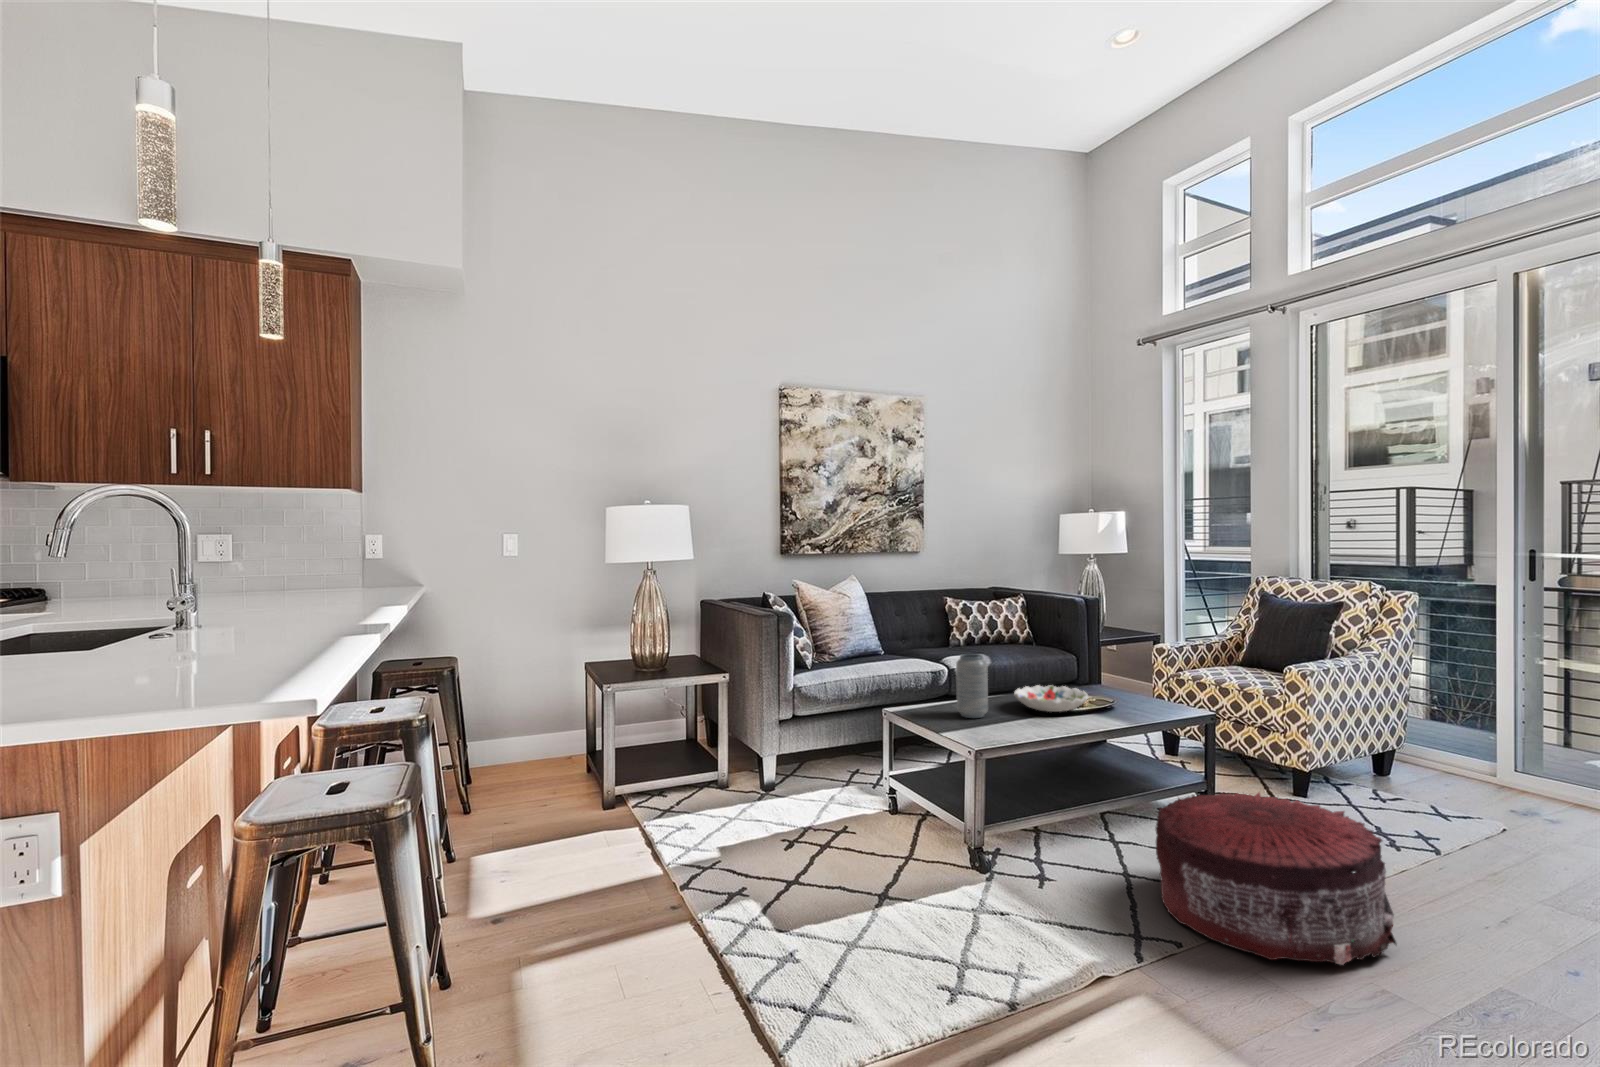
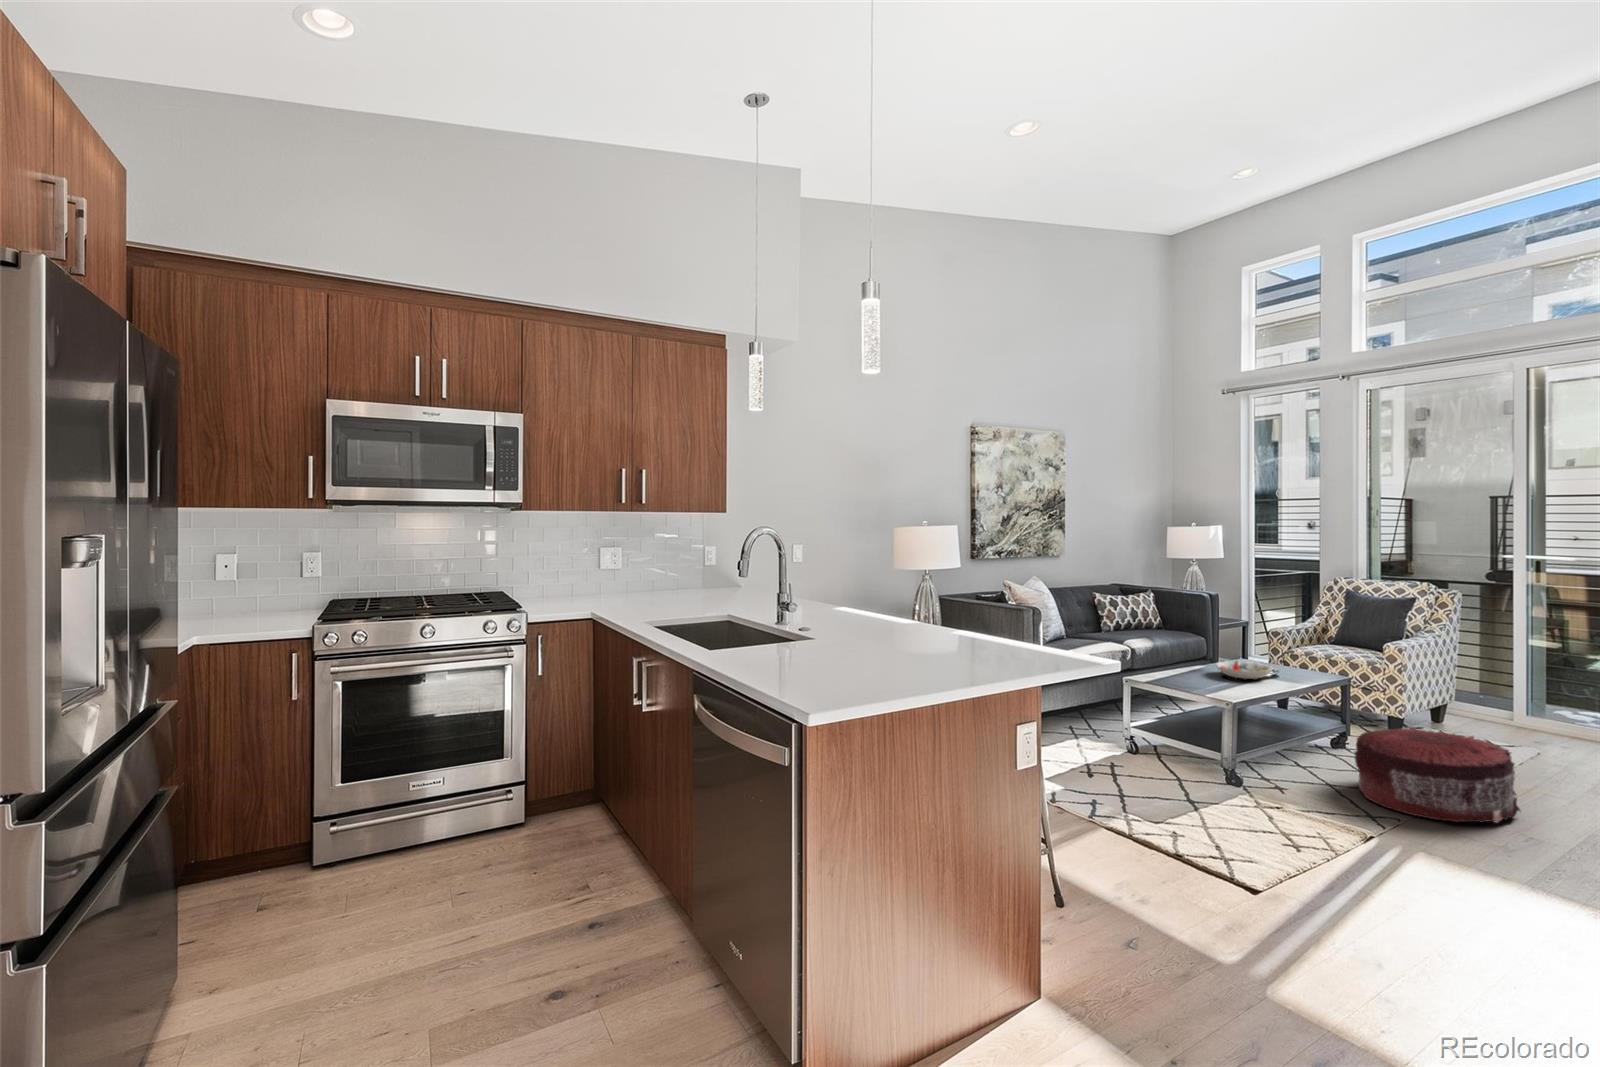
vase: present [956,654,988,718] -> none [1186,639,1210,684]

